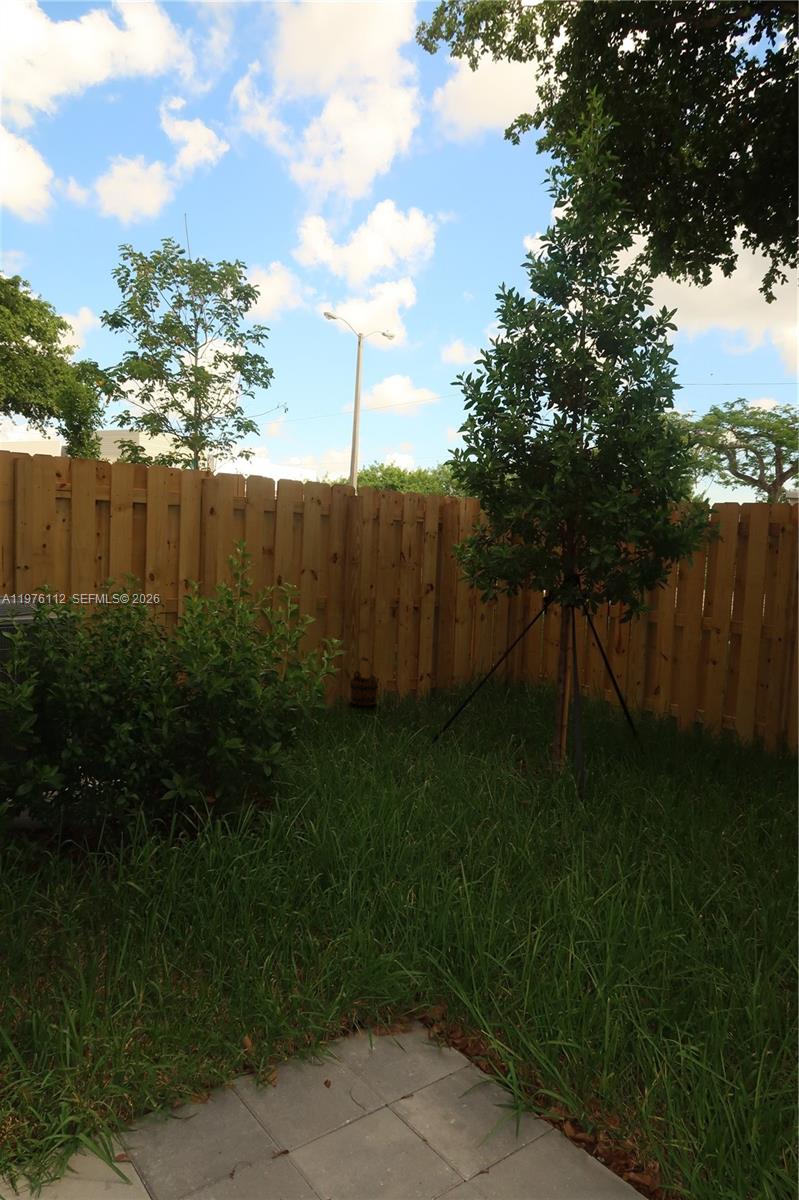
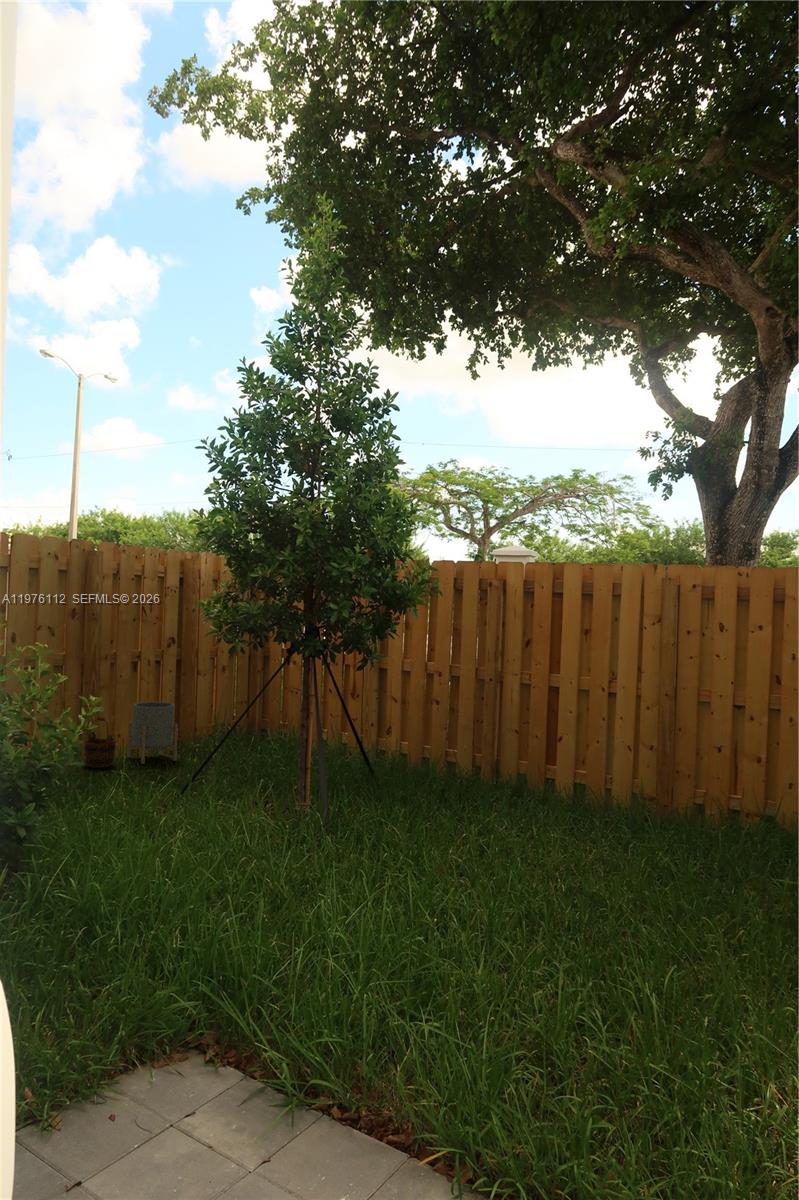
planter: none [390,645,437,705] -> present [127,702,178,764]

